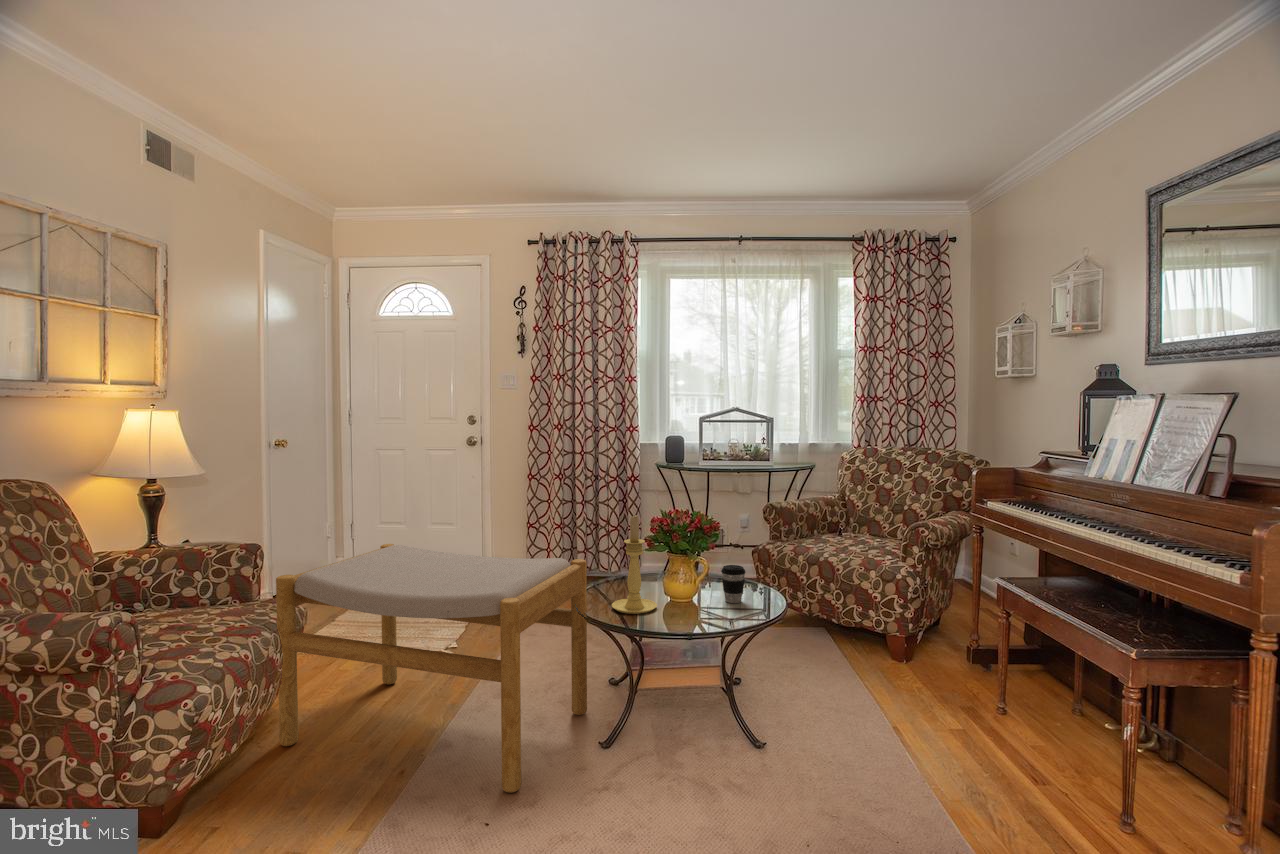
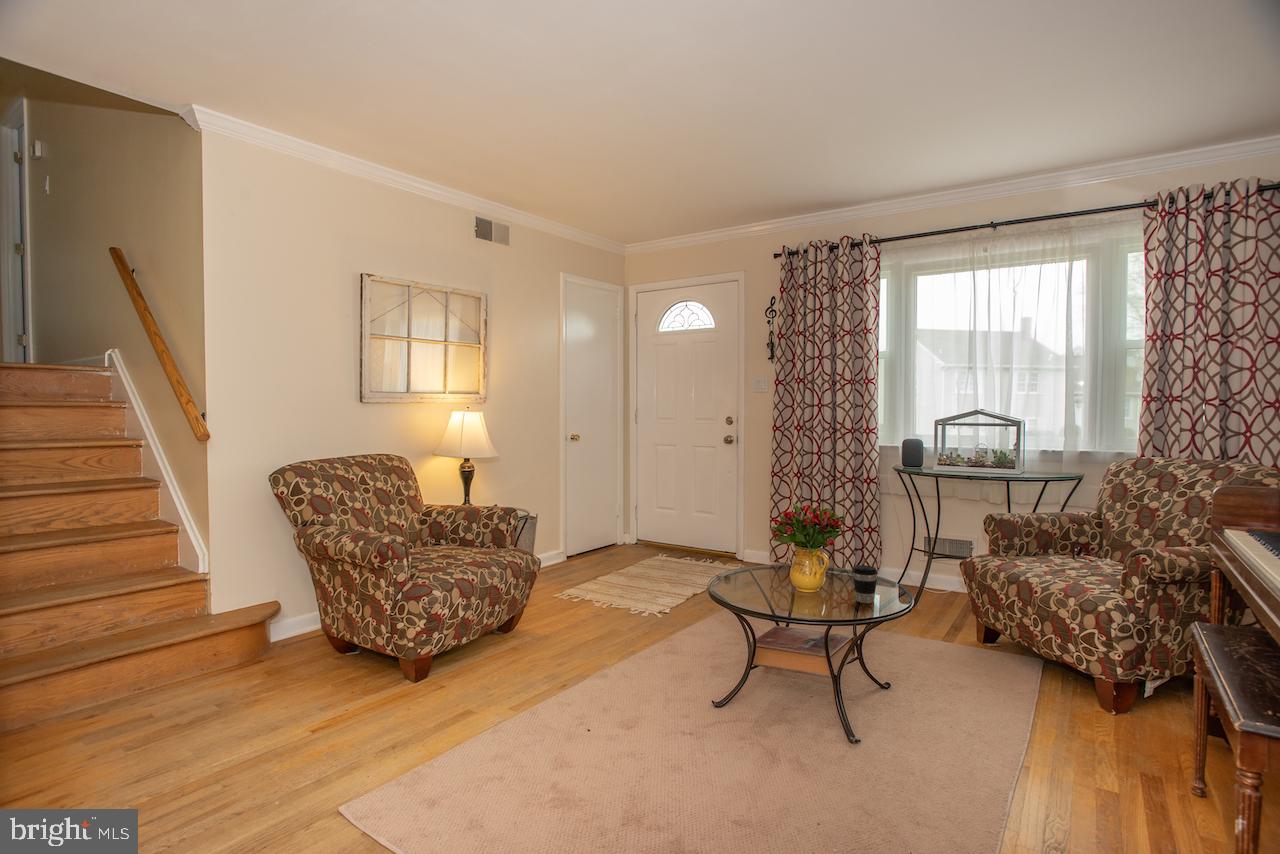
candle holder: present [612,515,657,614] -> none [743,507,786,597]
footstool: present [276,544,587,793] -> none [505,517,723,715]

